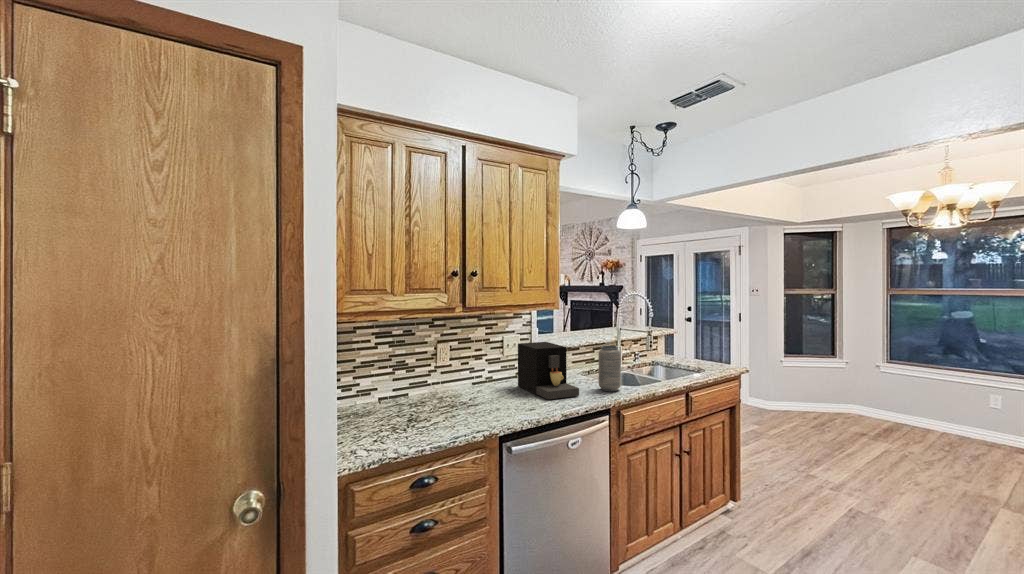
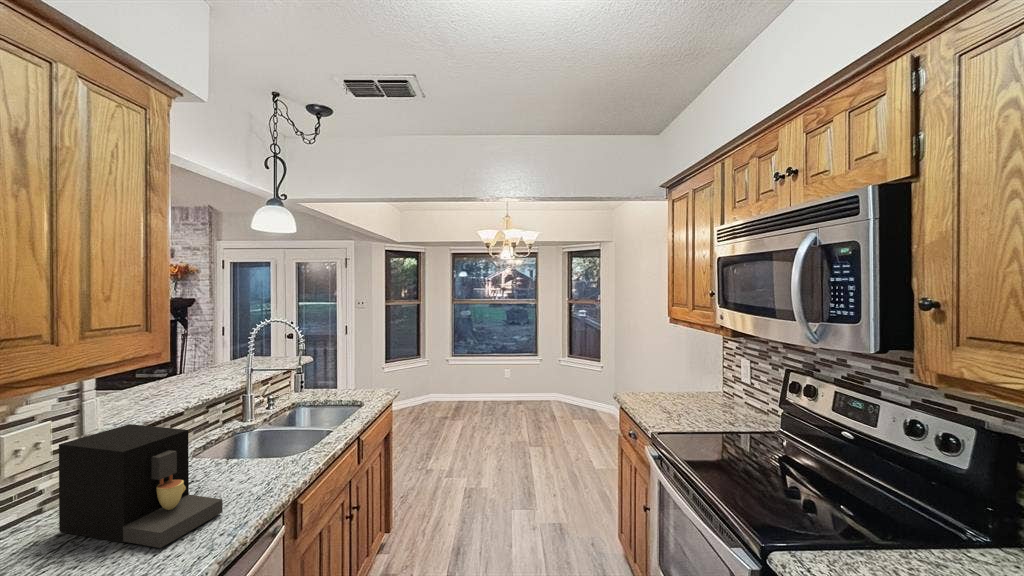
vase: present [599,346,621,392] -> none [247,408,285,483]

